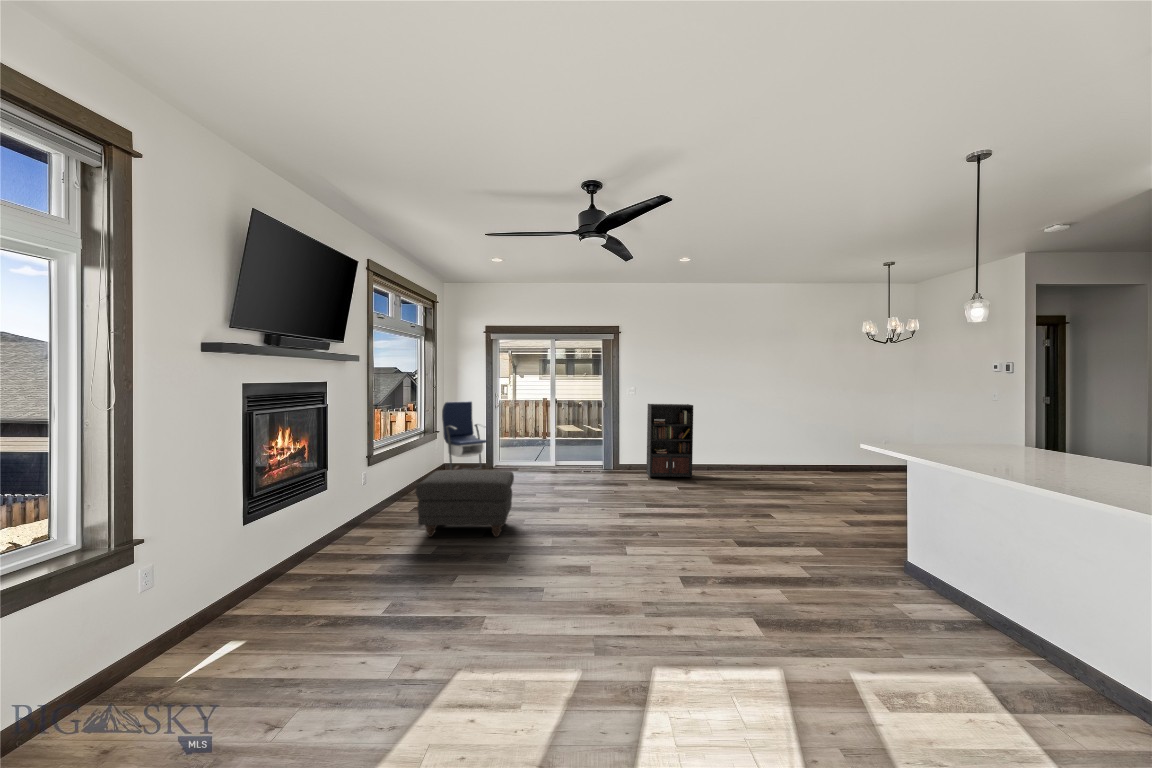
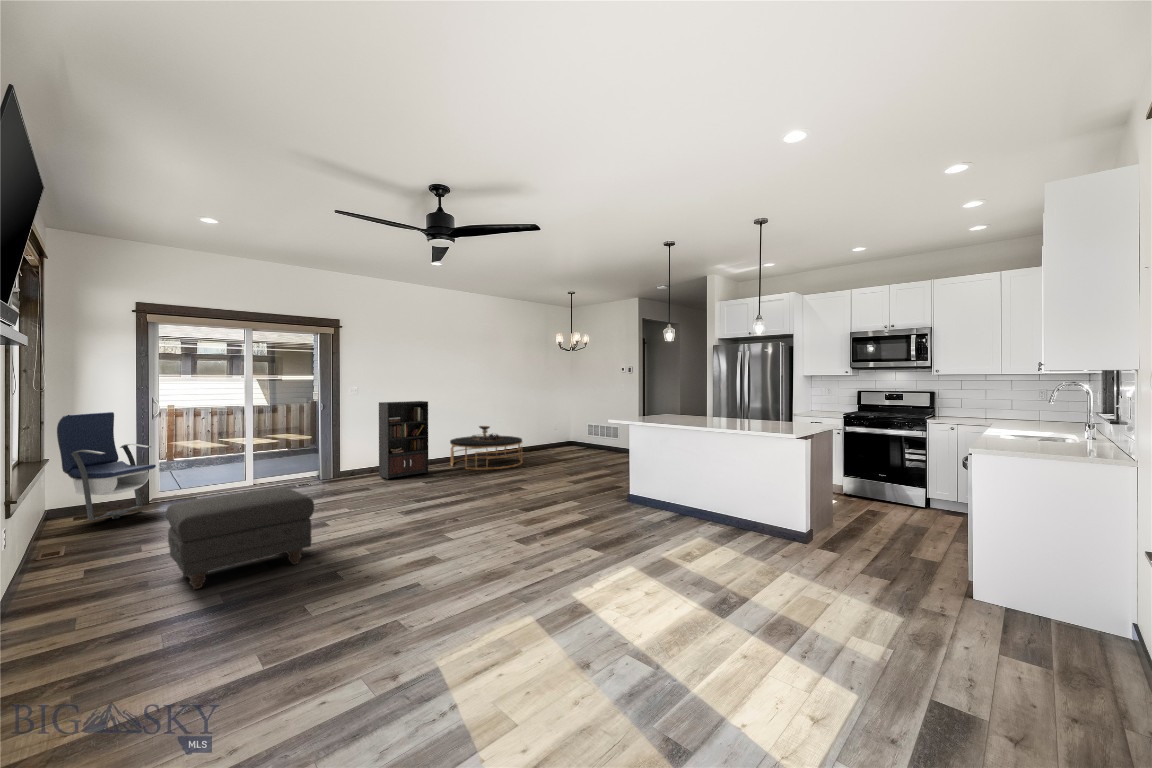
coffee table: none [724,435,810,487] -> present [450,426,522,470]

